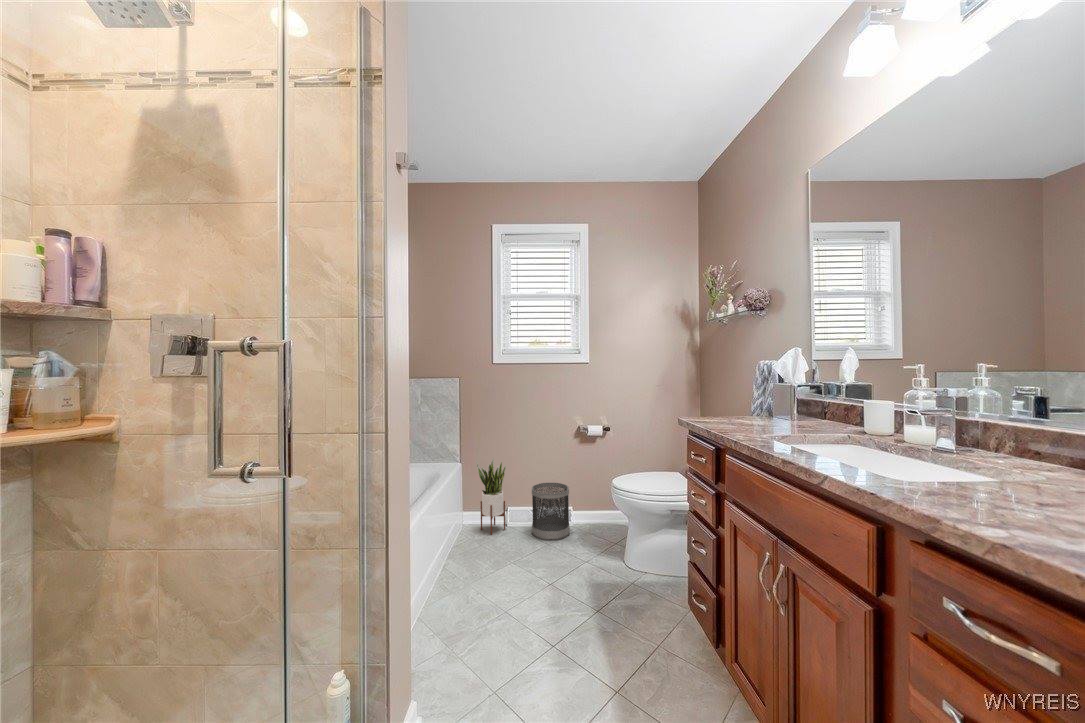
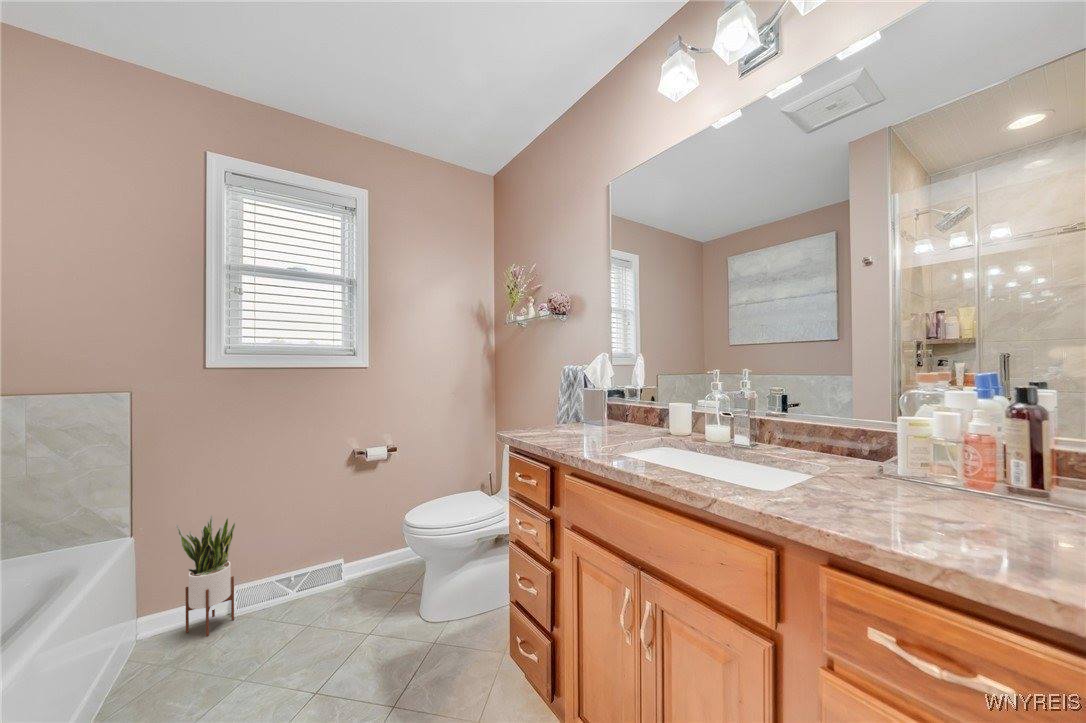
wastebasket: present [532,483,570,540] -> none [282,530,342,618]

